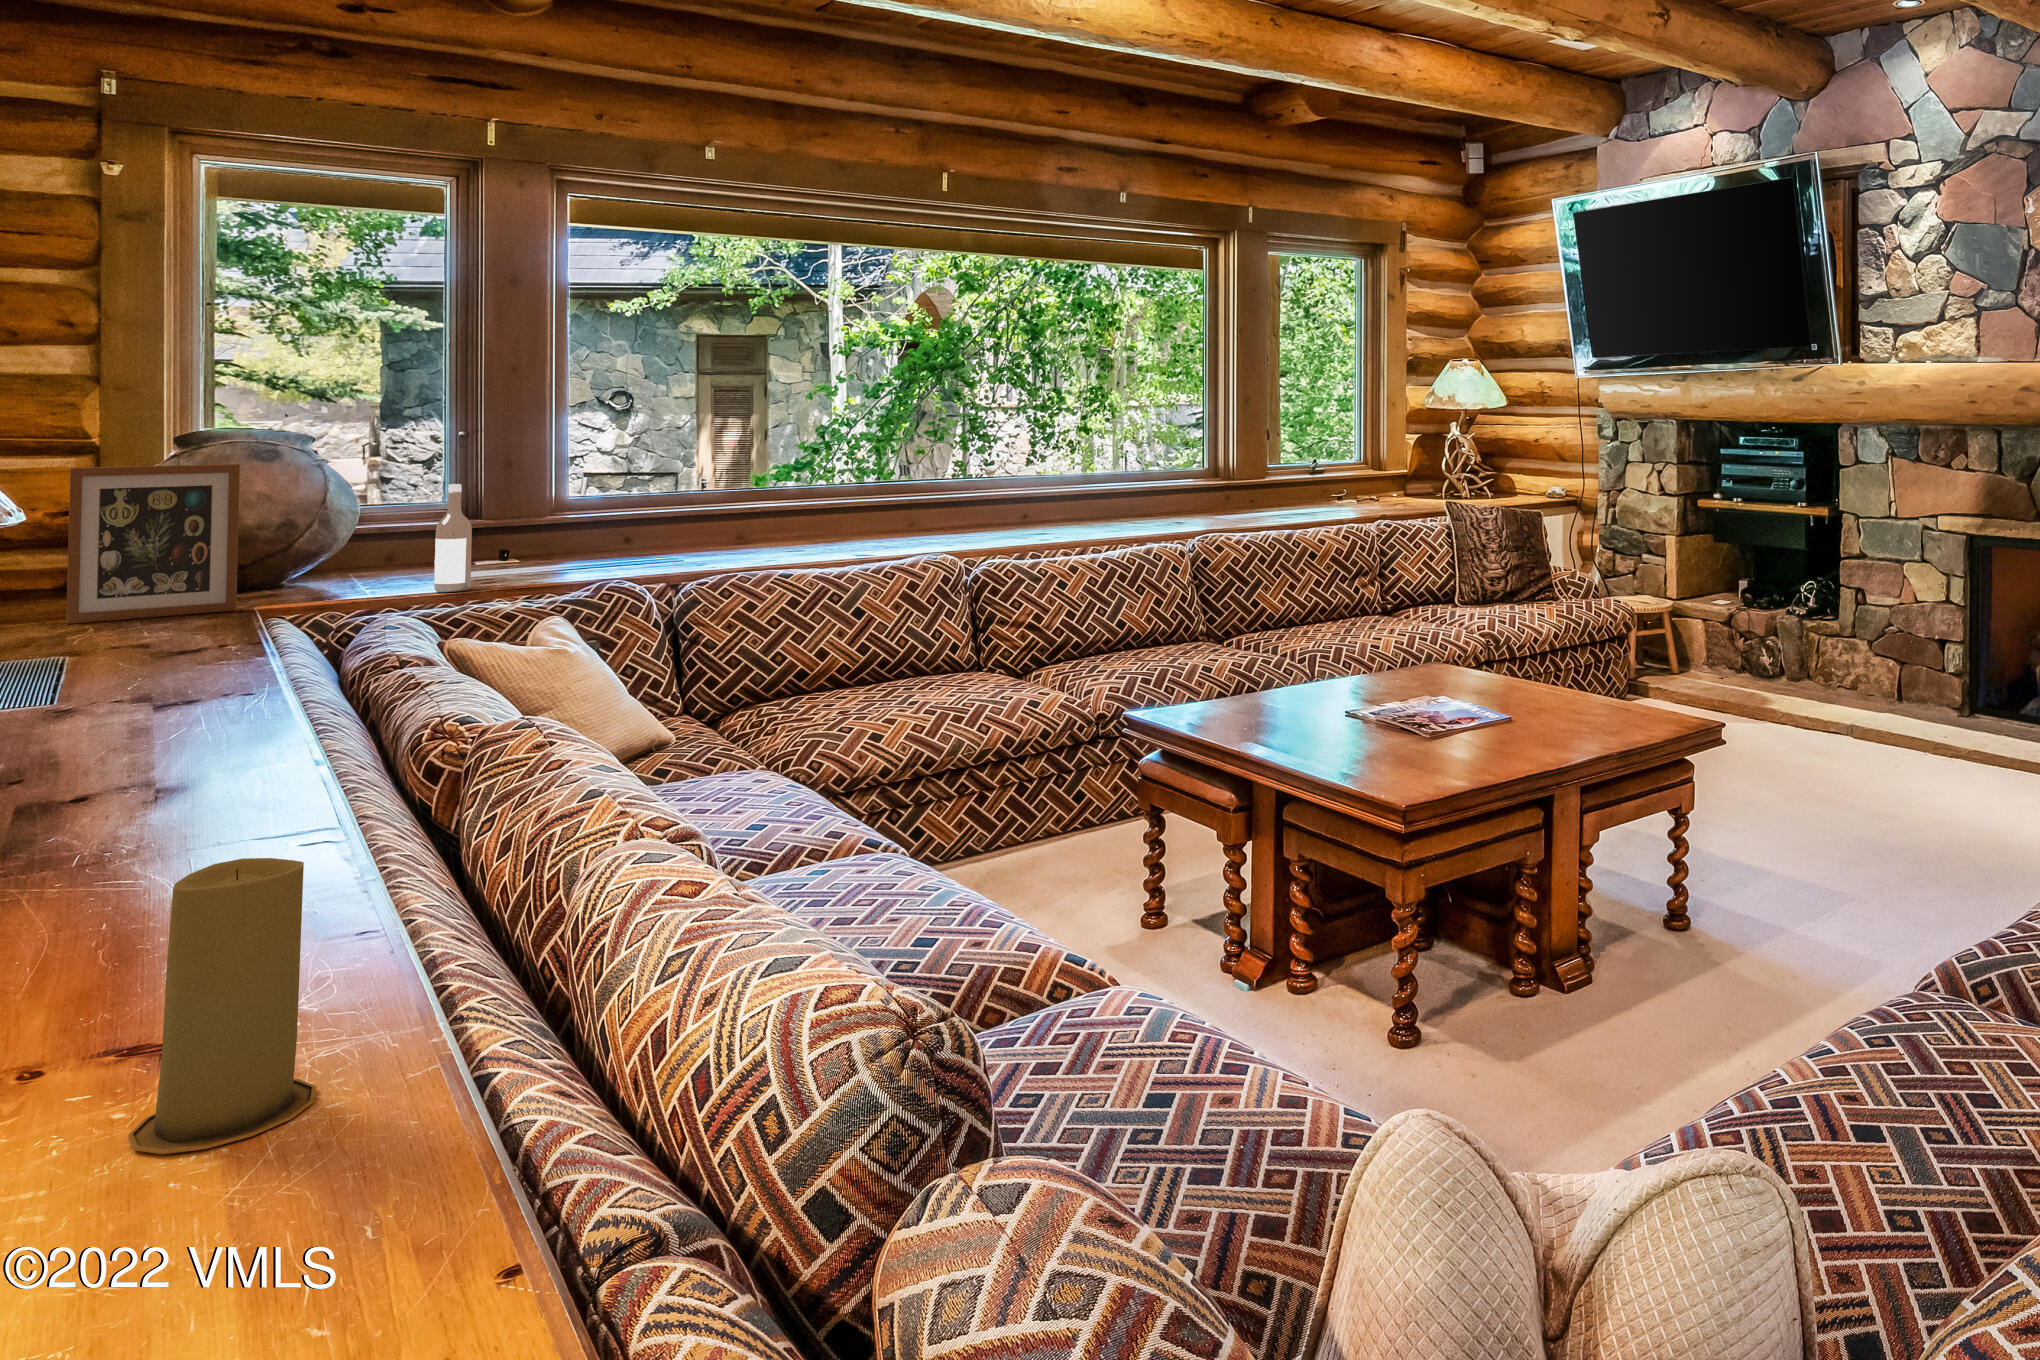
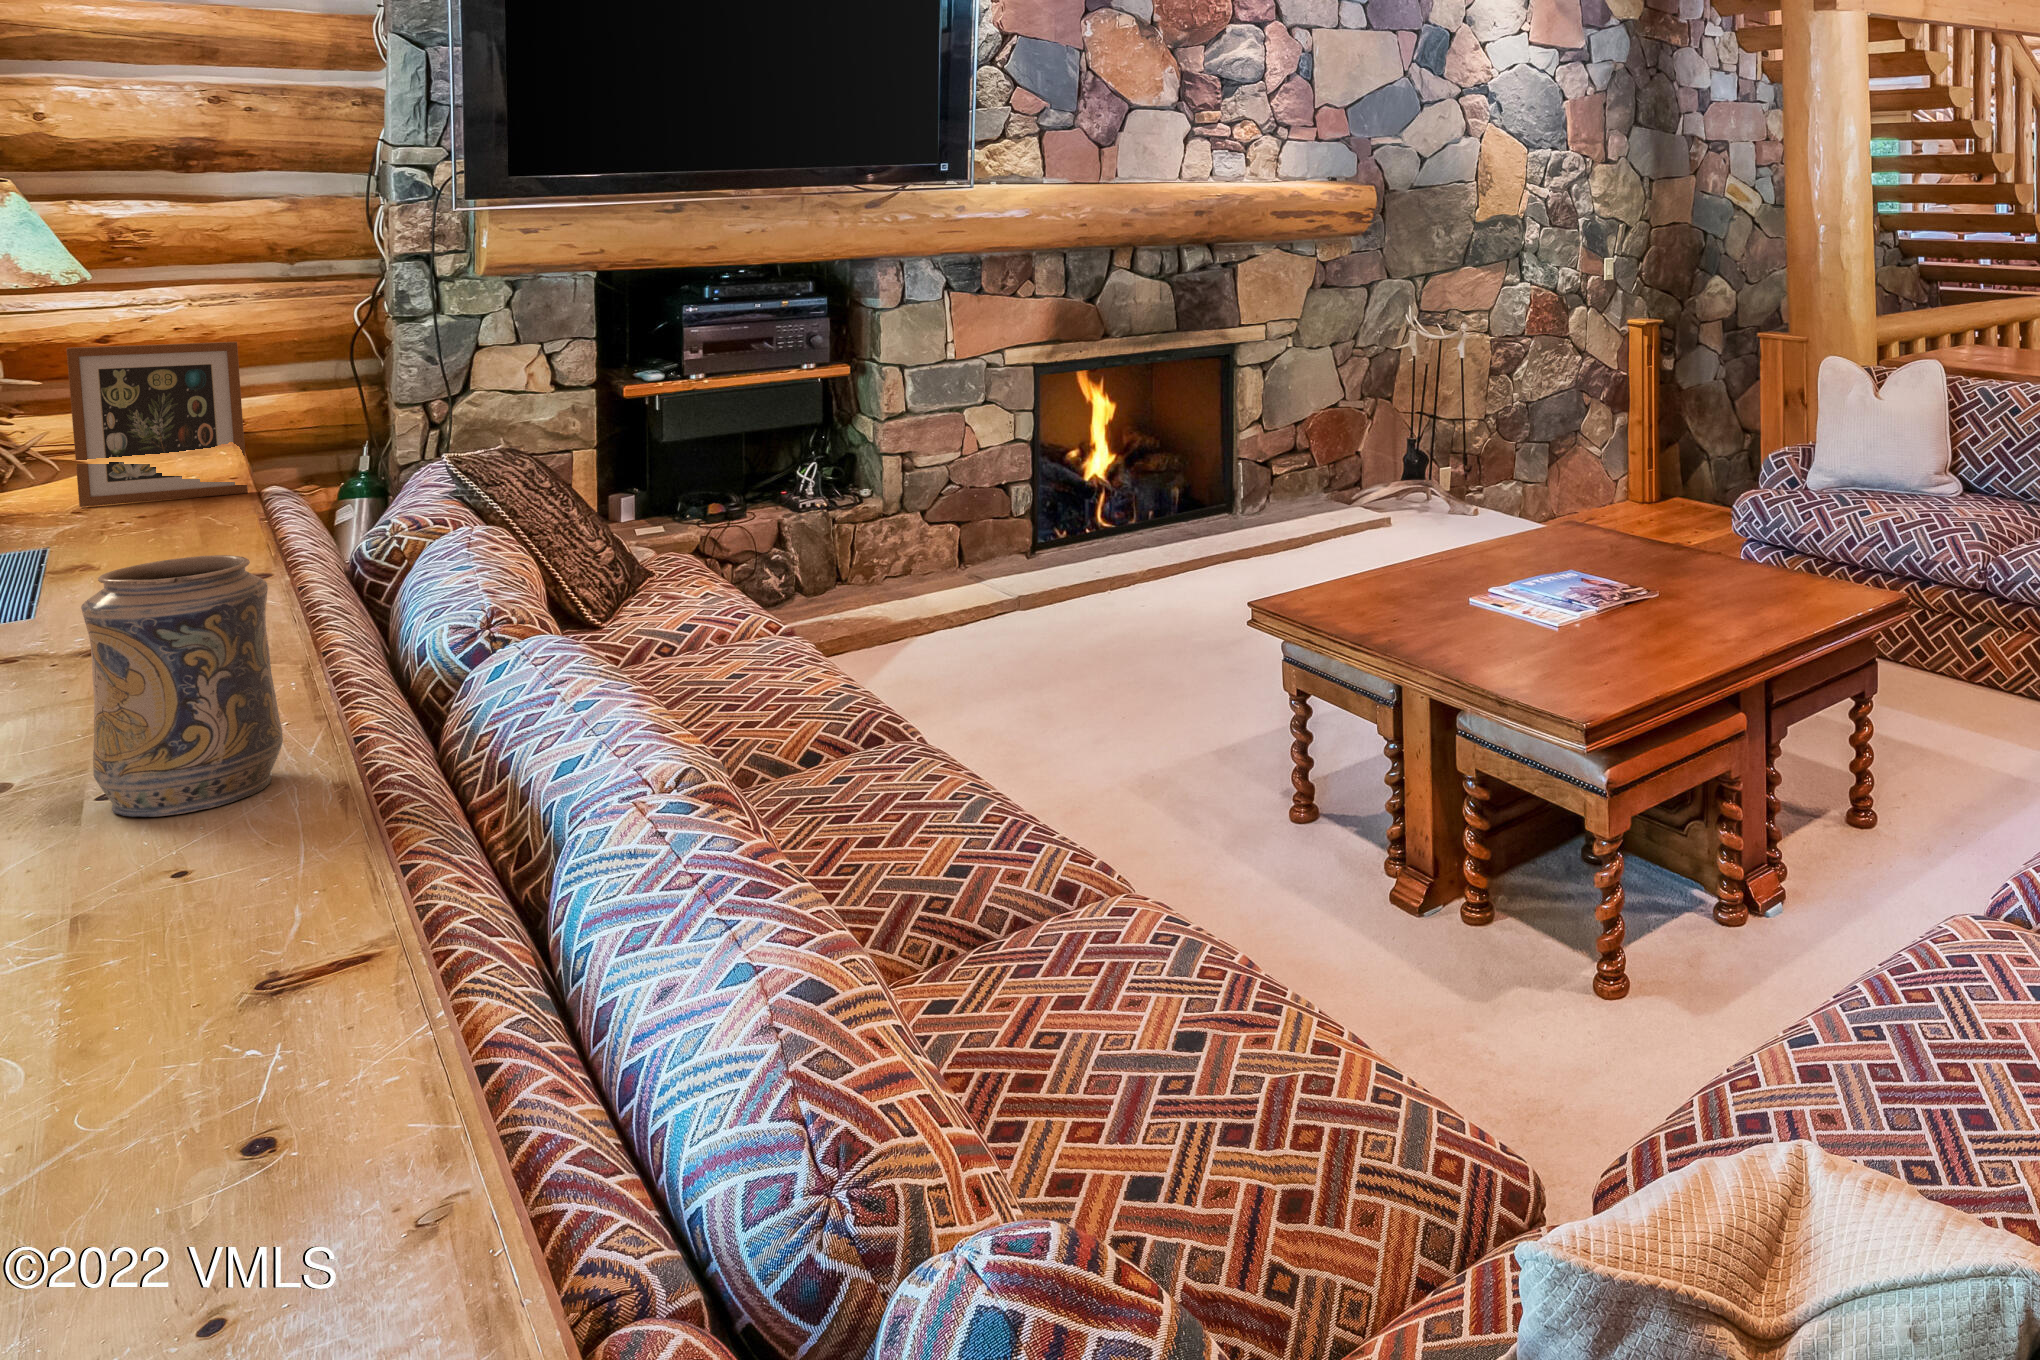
wine bottle: present [434,484,472,592] -> none [443,360,483,473]
decorative vase: none [88,629,280,884] -> present [81,555,283,817]
candle: present [128,858,316,1154] -> none [133,833,318,1132]

